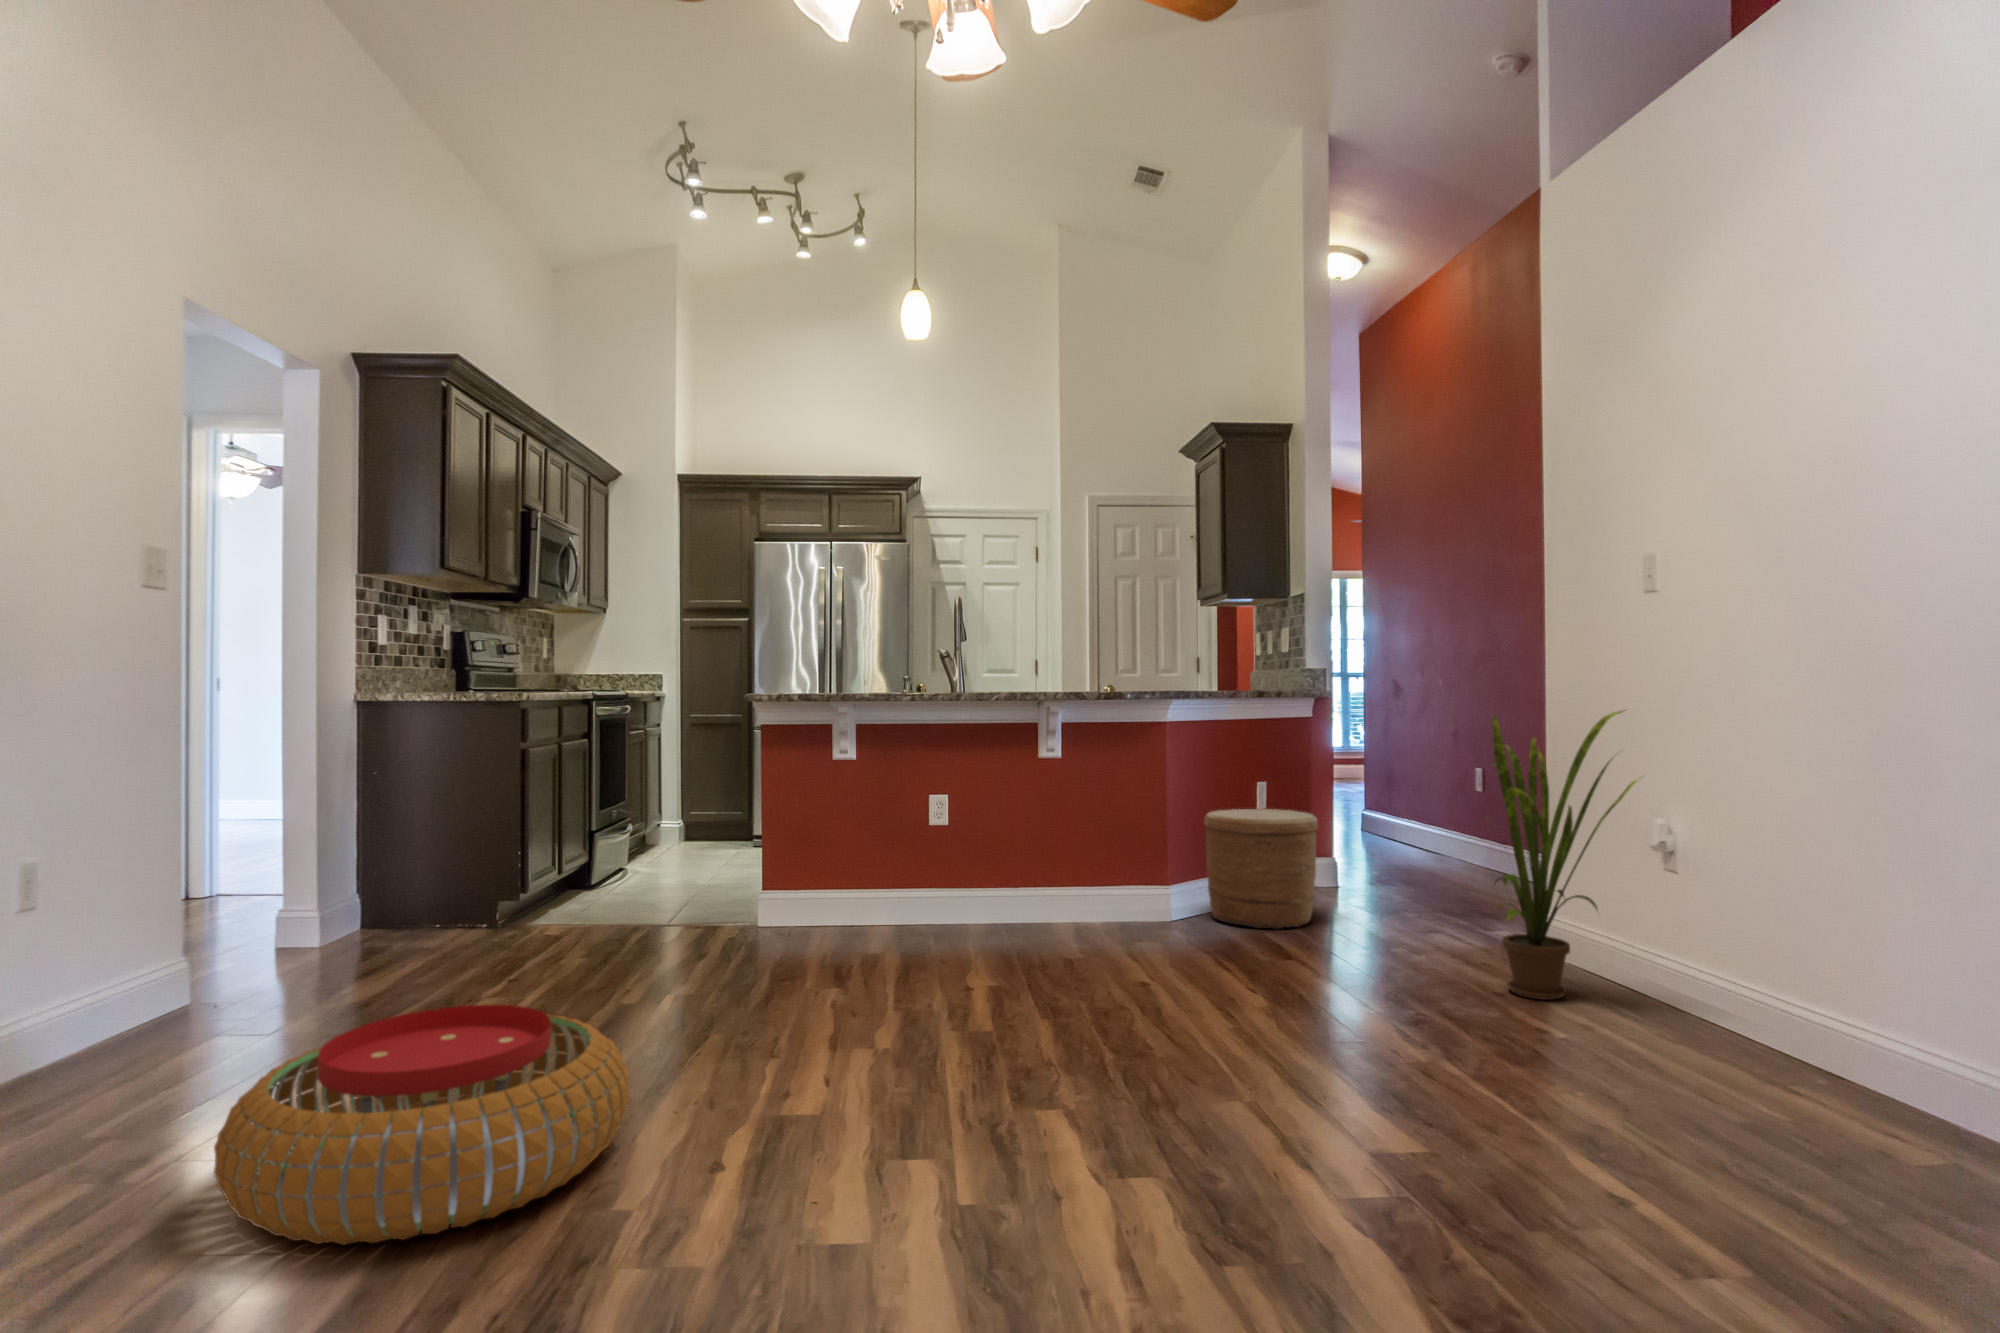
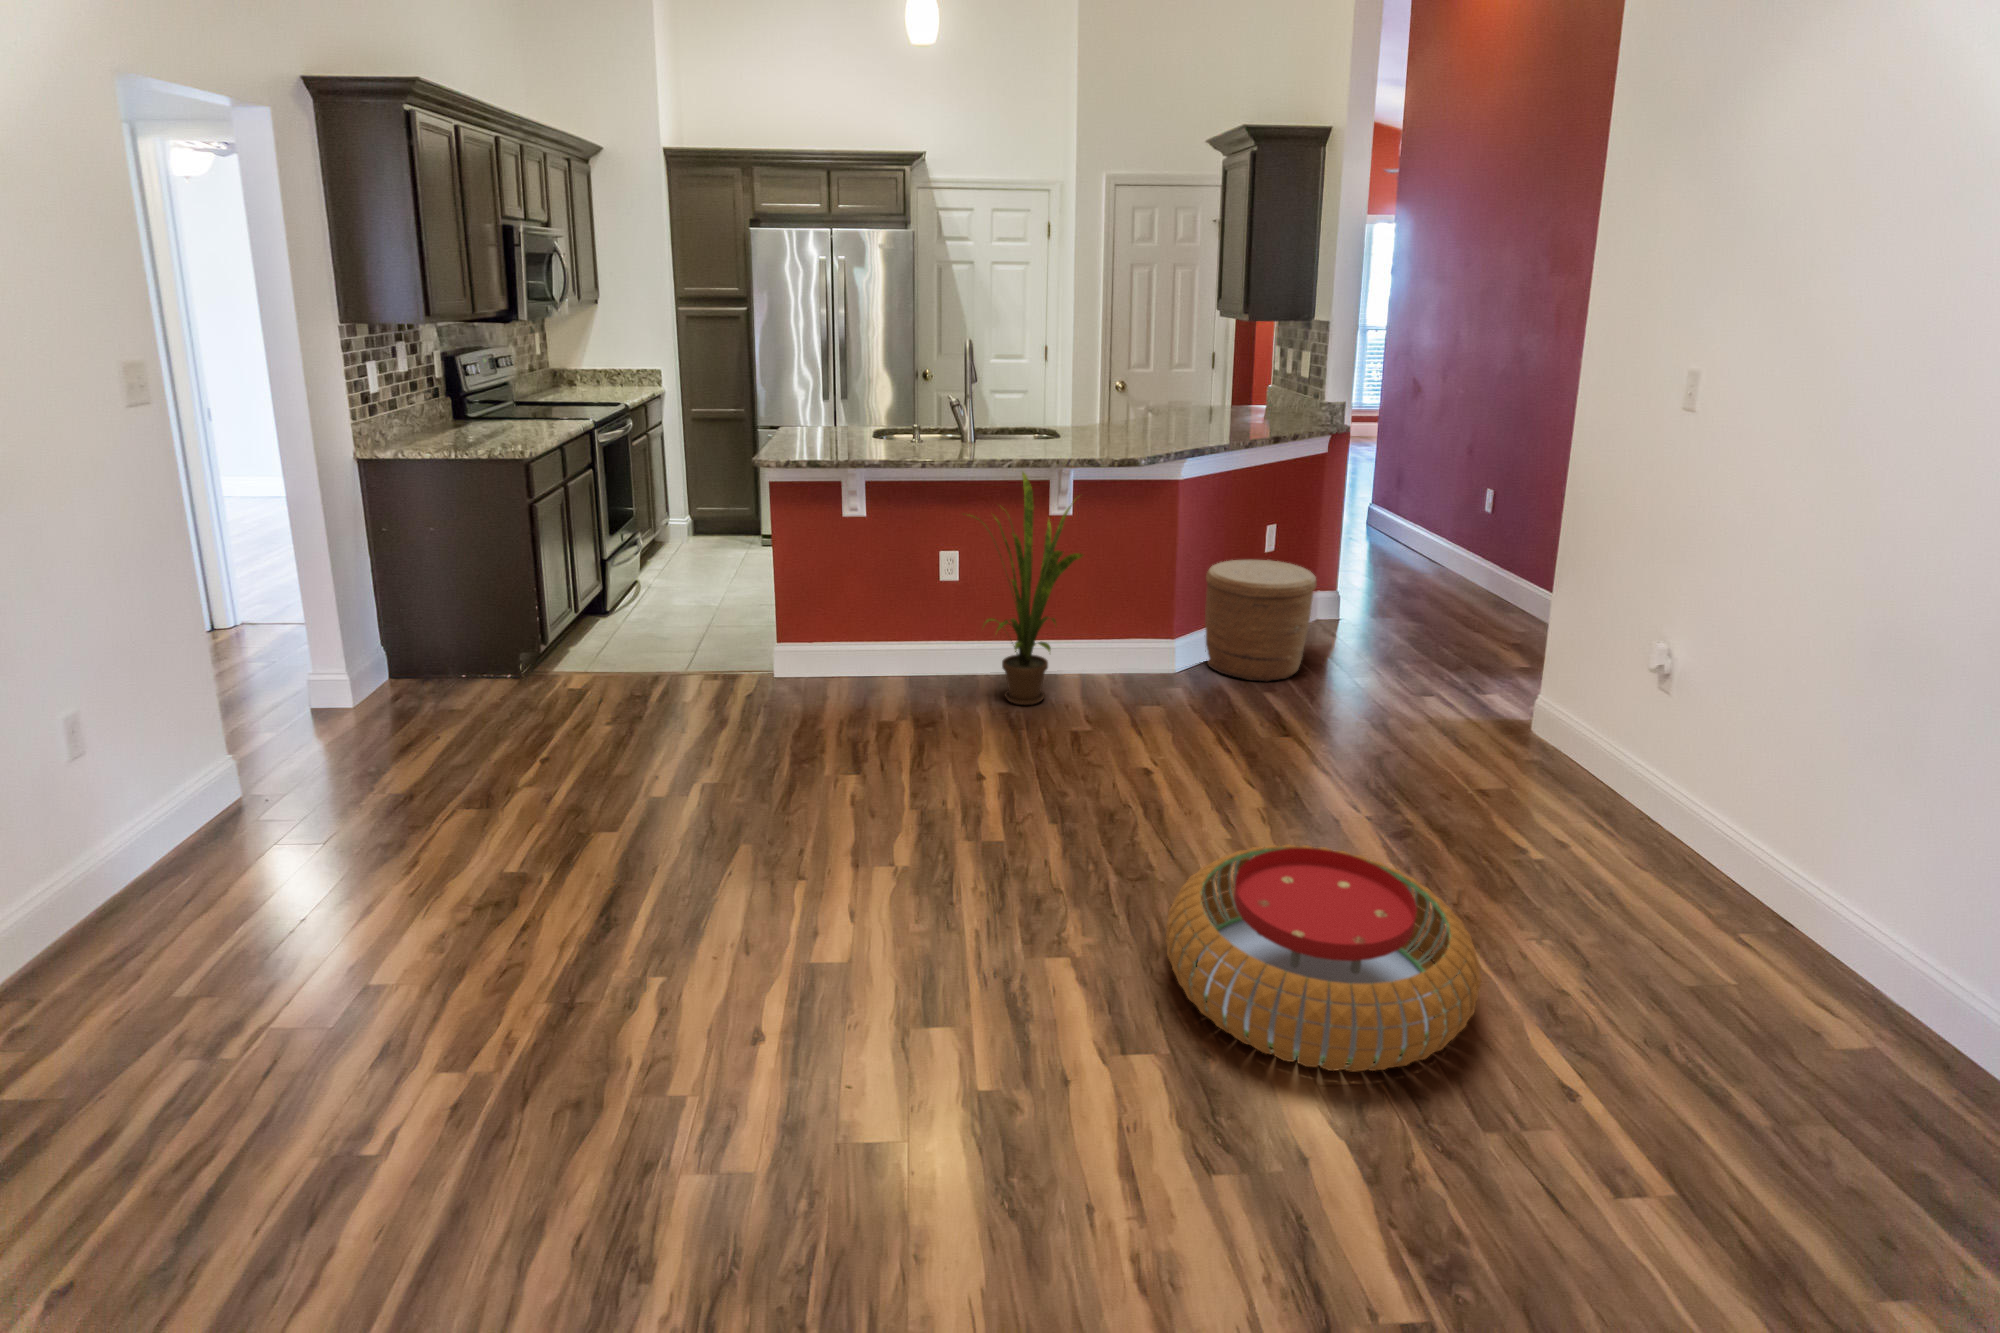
house plant: present [1492,711,1642,1000] -> present [963,472,1083,705]
pouf: present [214,1005,629,1245] -> present [1165,845,1481,1072]

